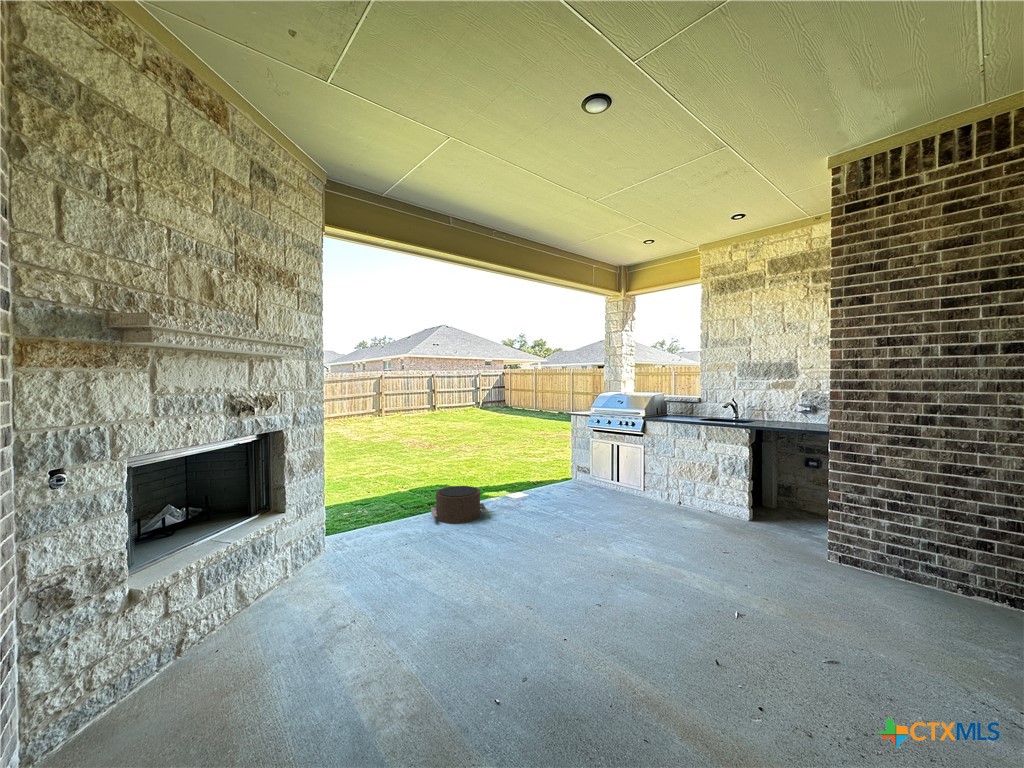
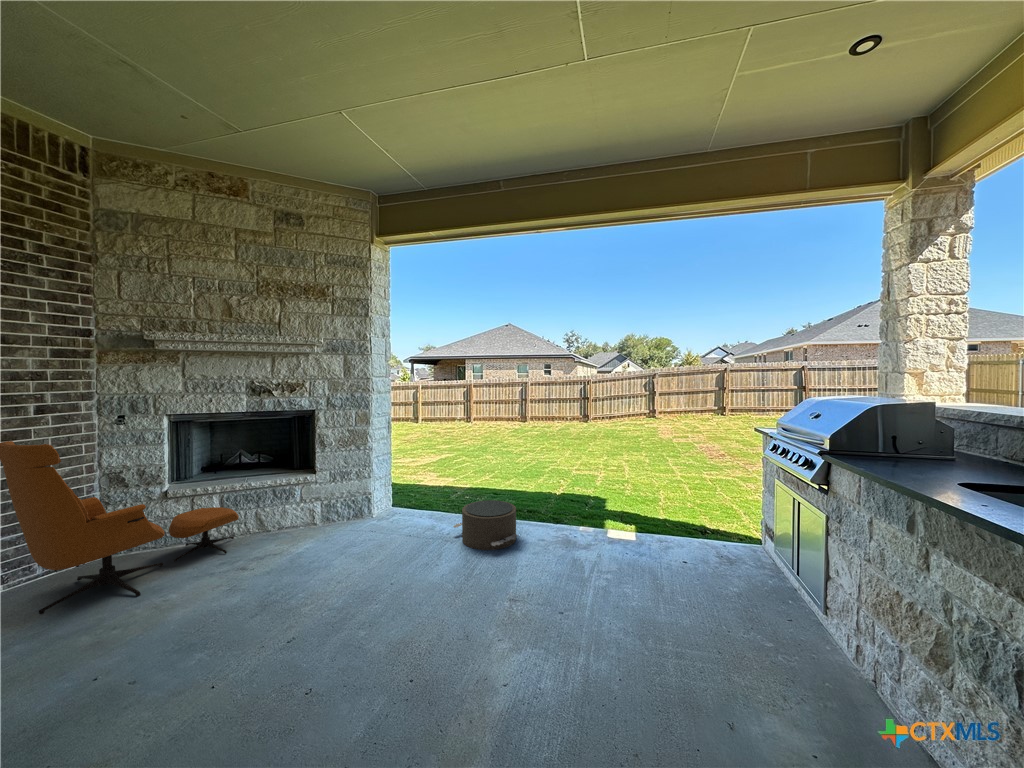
lounge chair: none [170,483,345,760] -> present [0,441,239,614]

